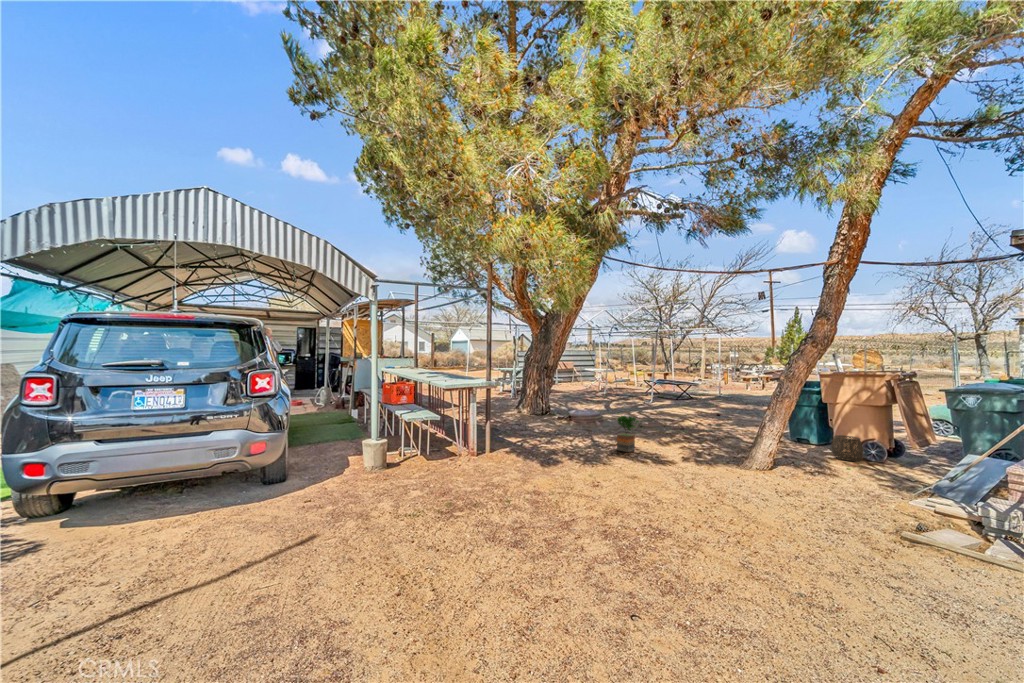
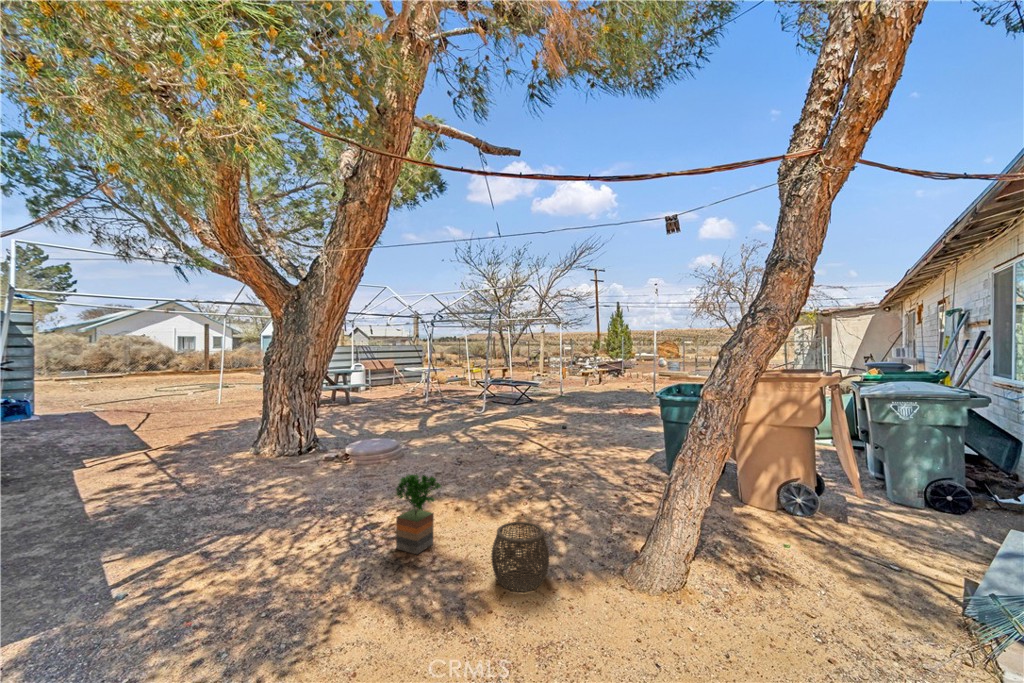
woven basket: present [831,435,863,461] -> present [491,522,549,592]

